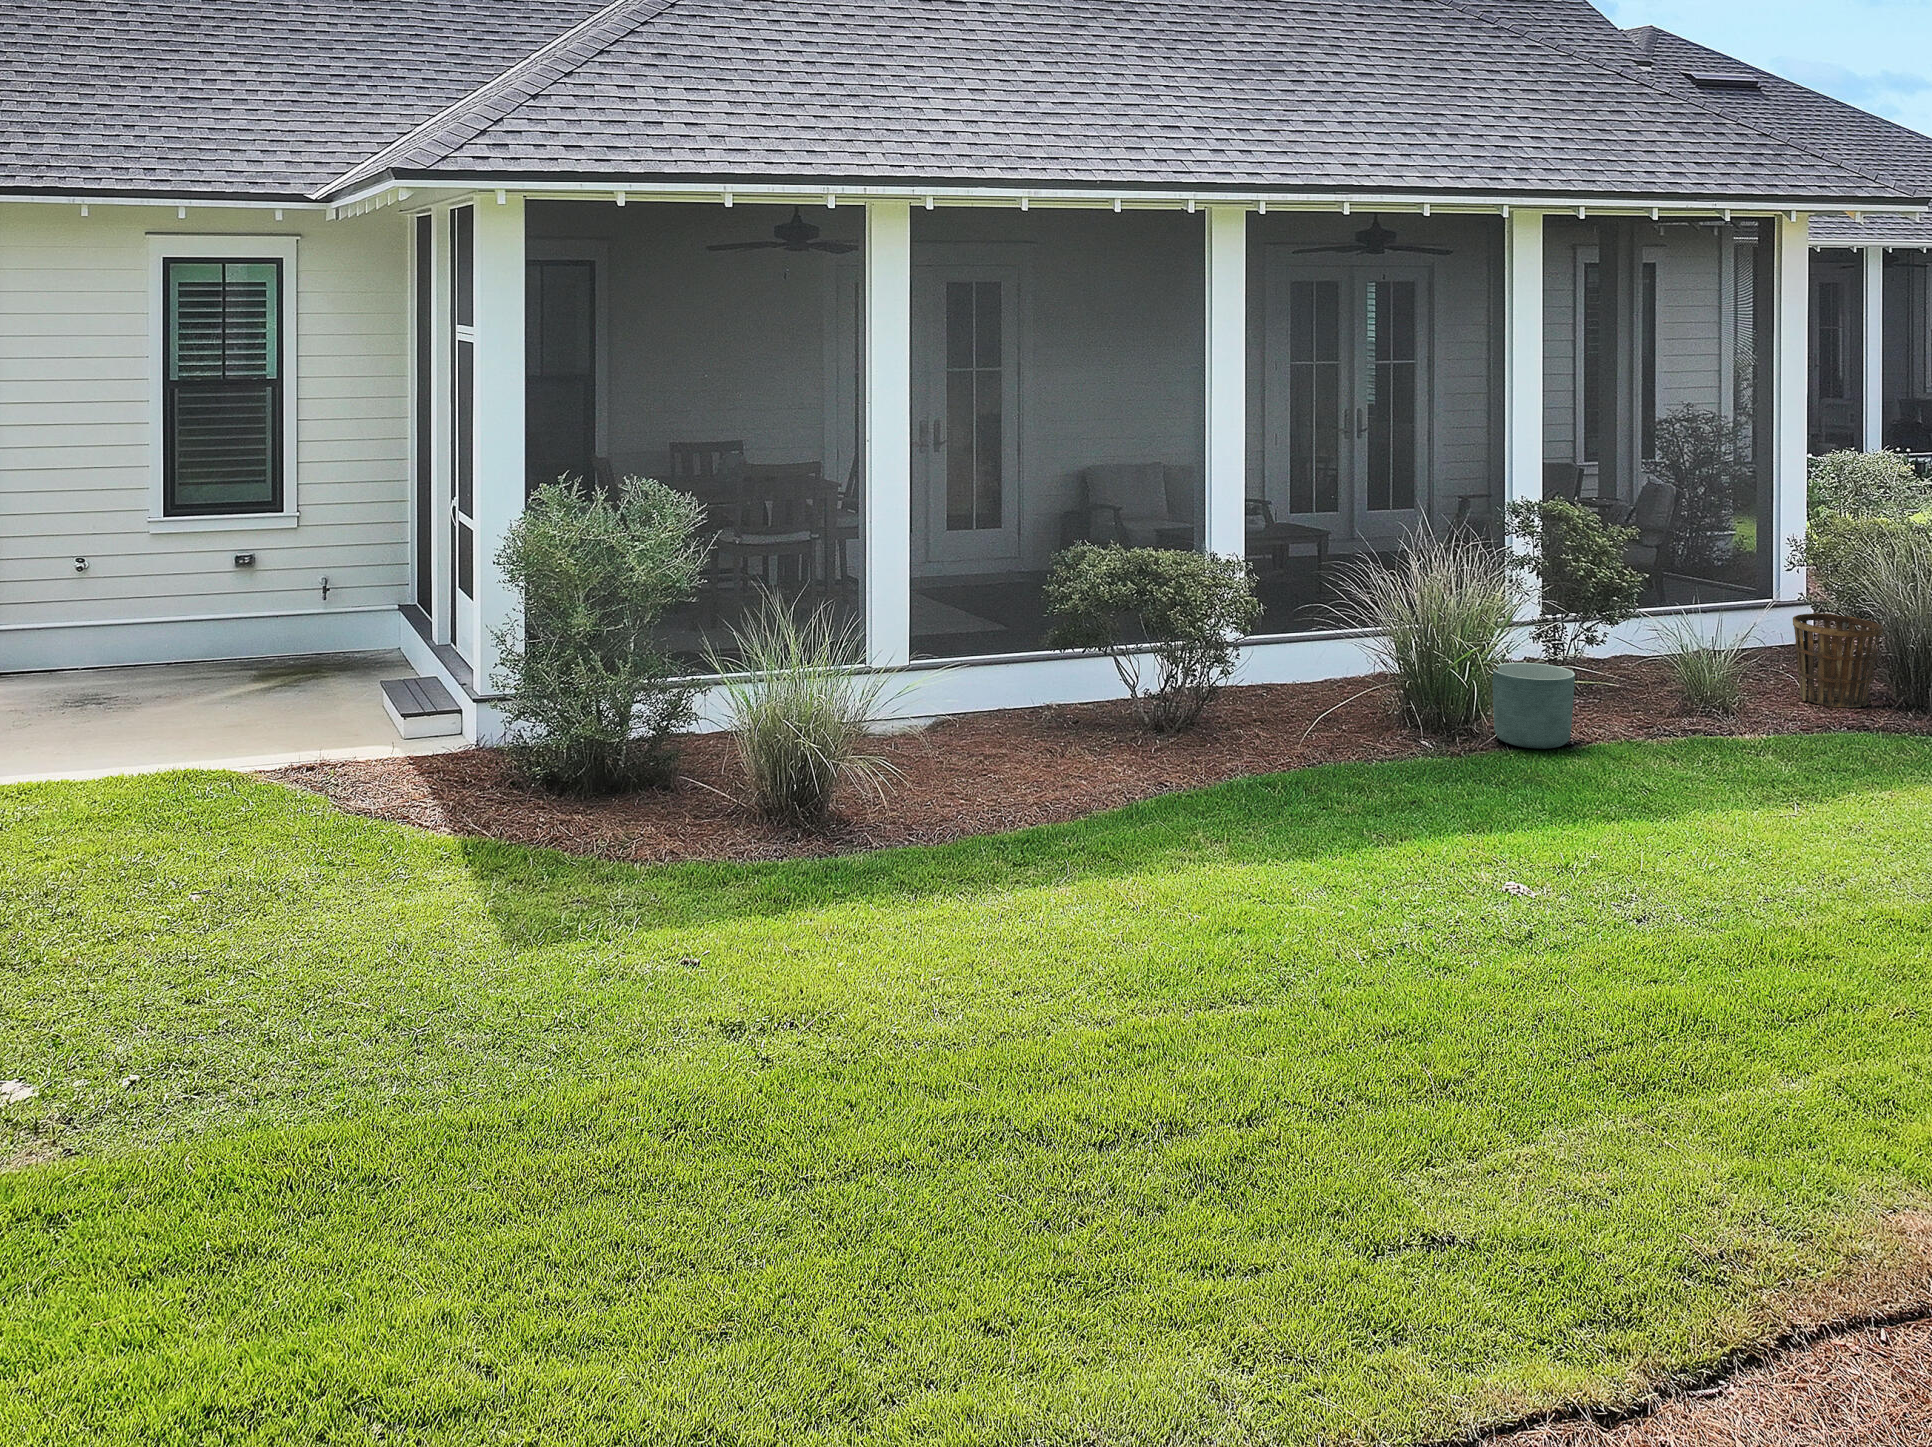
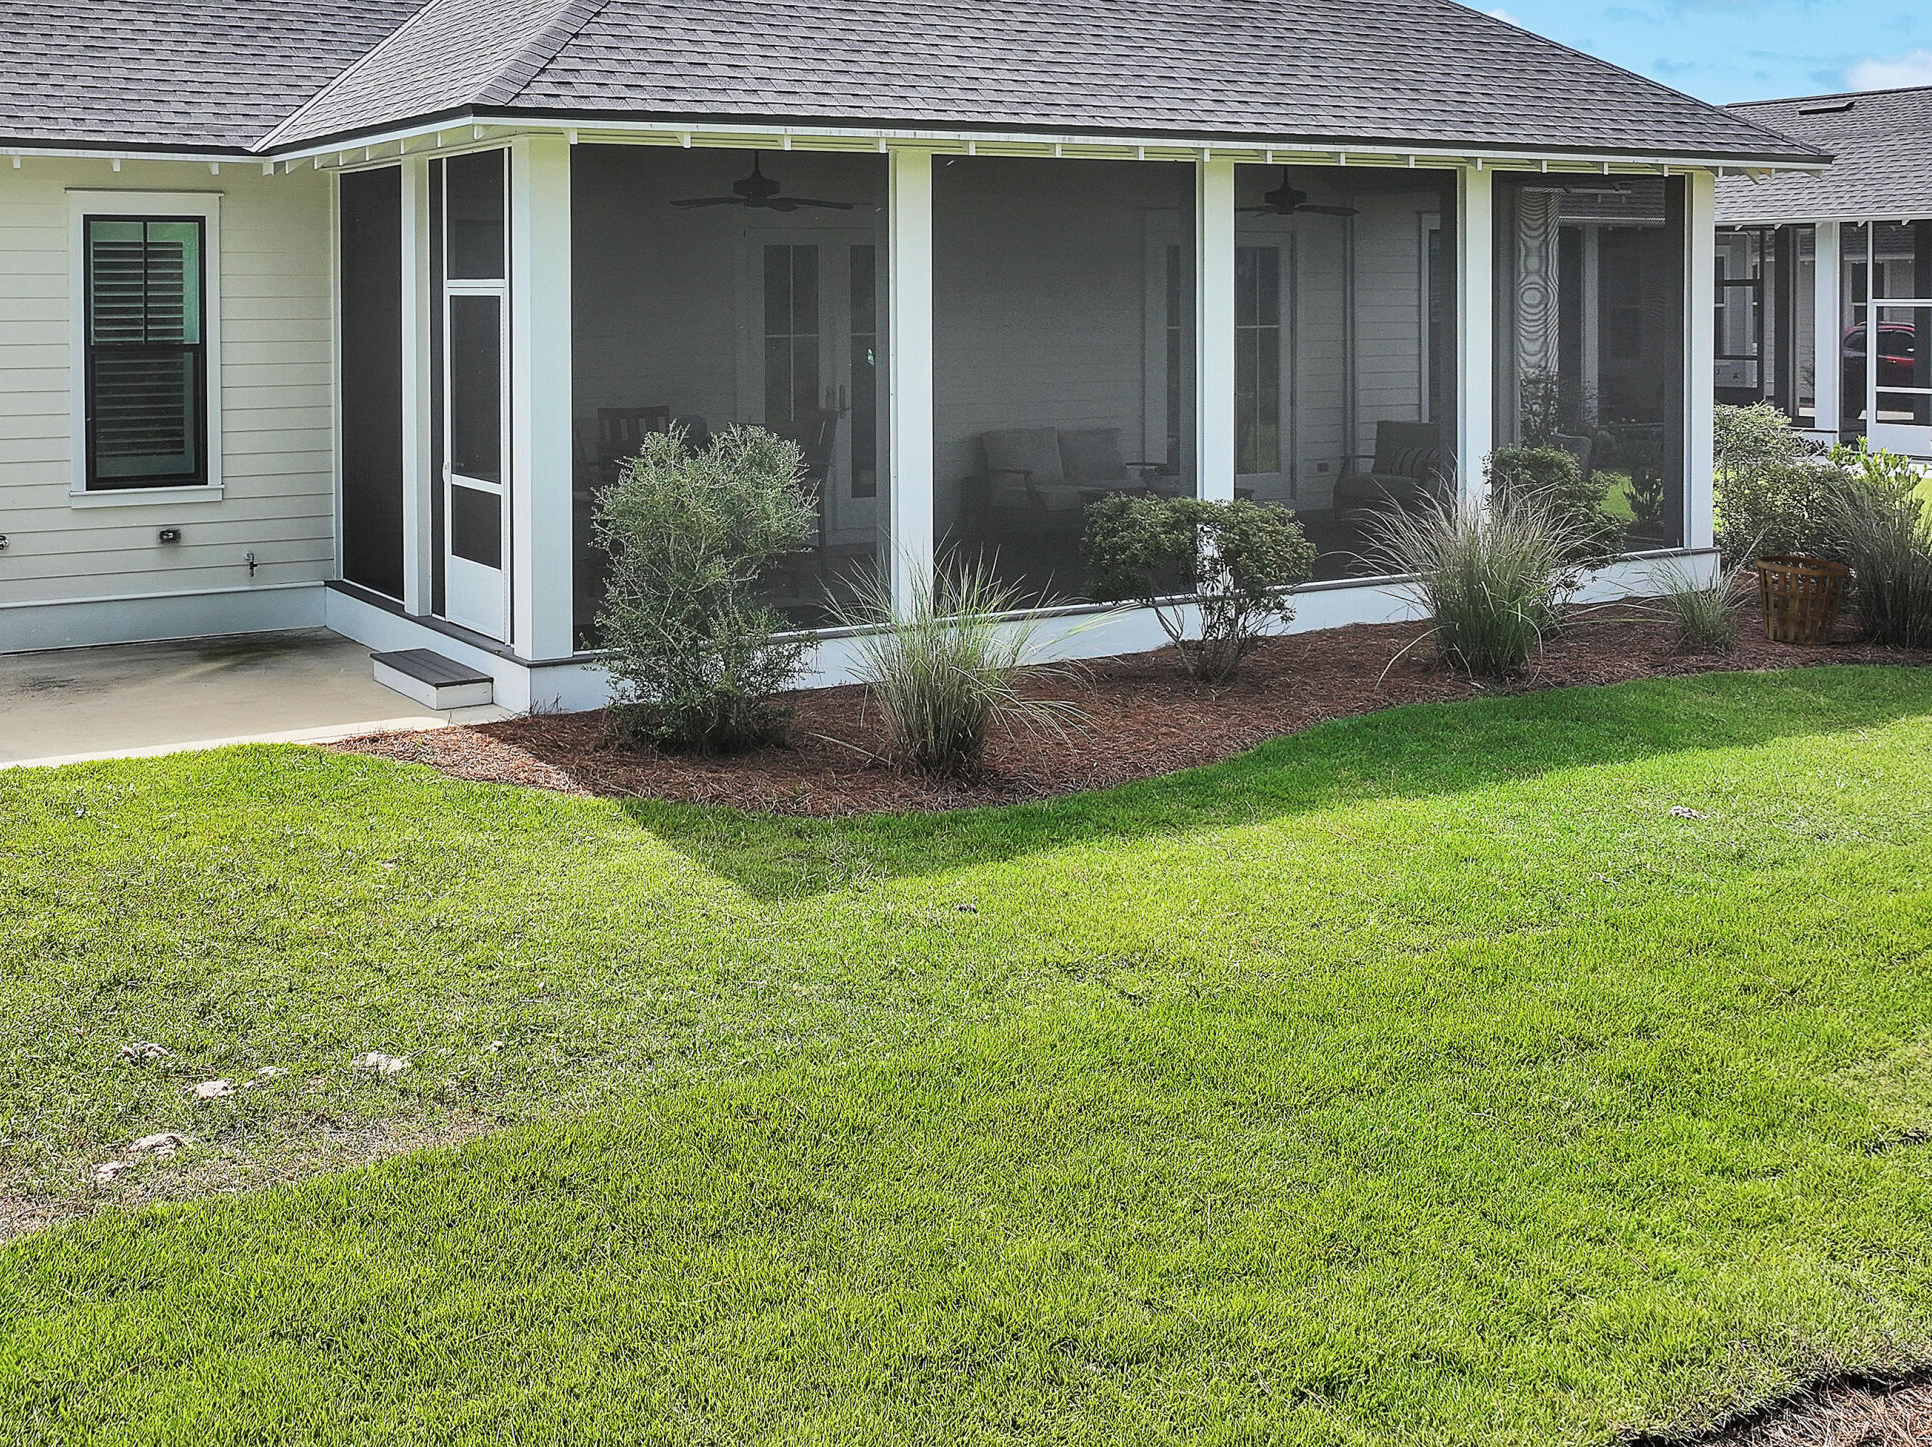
planter: present [1492,663,1575,749] -> none [1524,606,1611,689]

